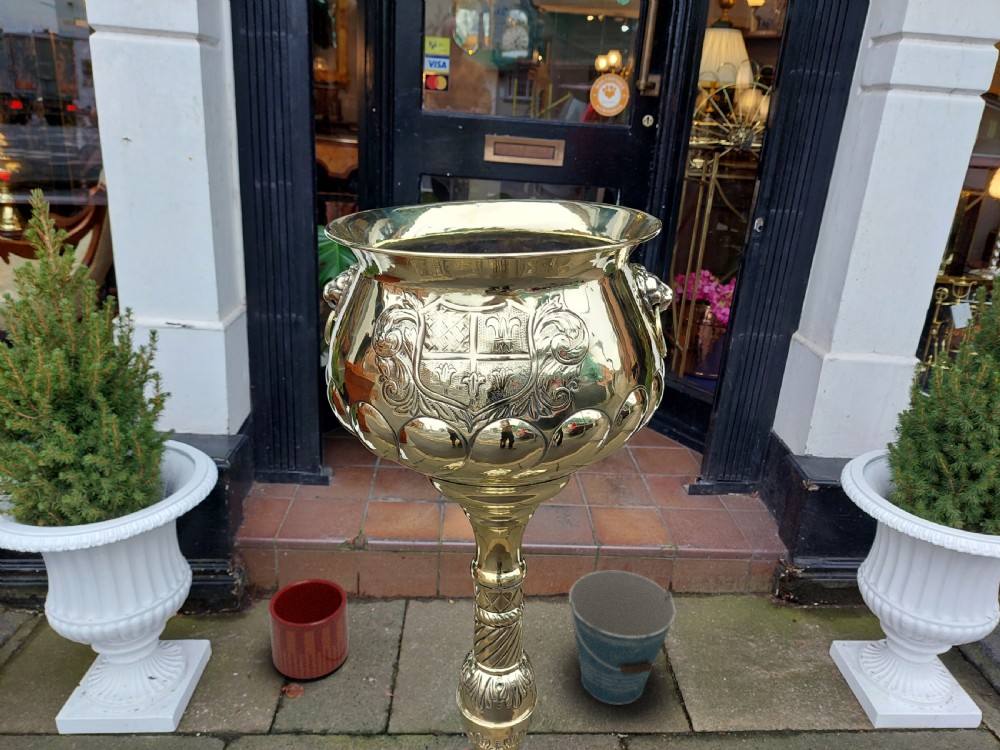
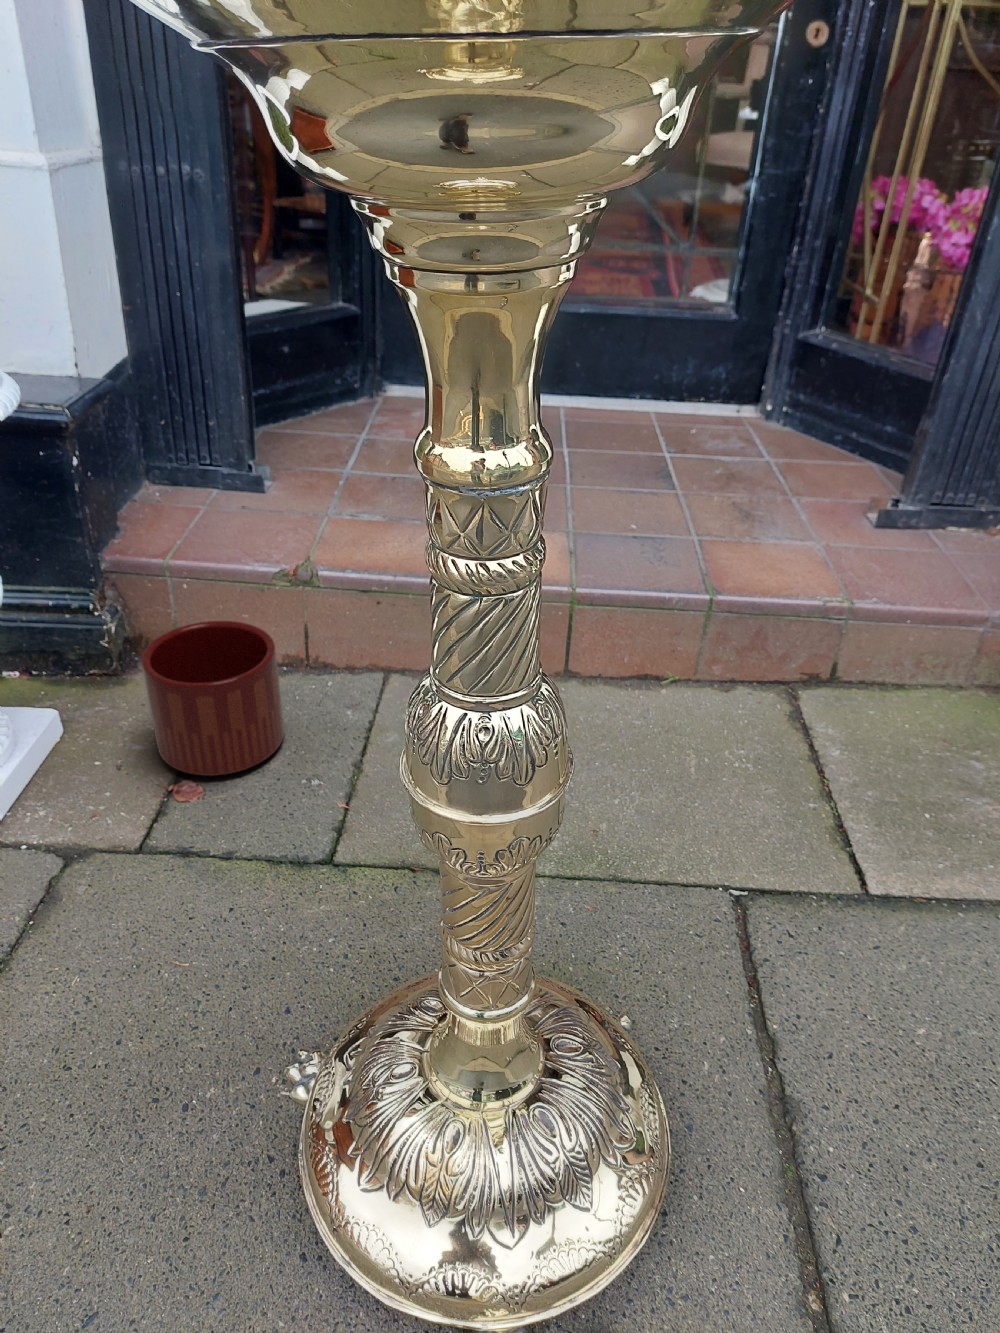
bucket: present [569,571,676,704] -> none [657,622,853,843]

